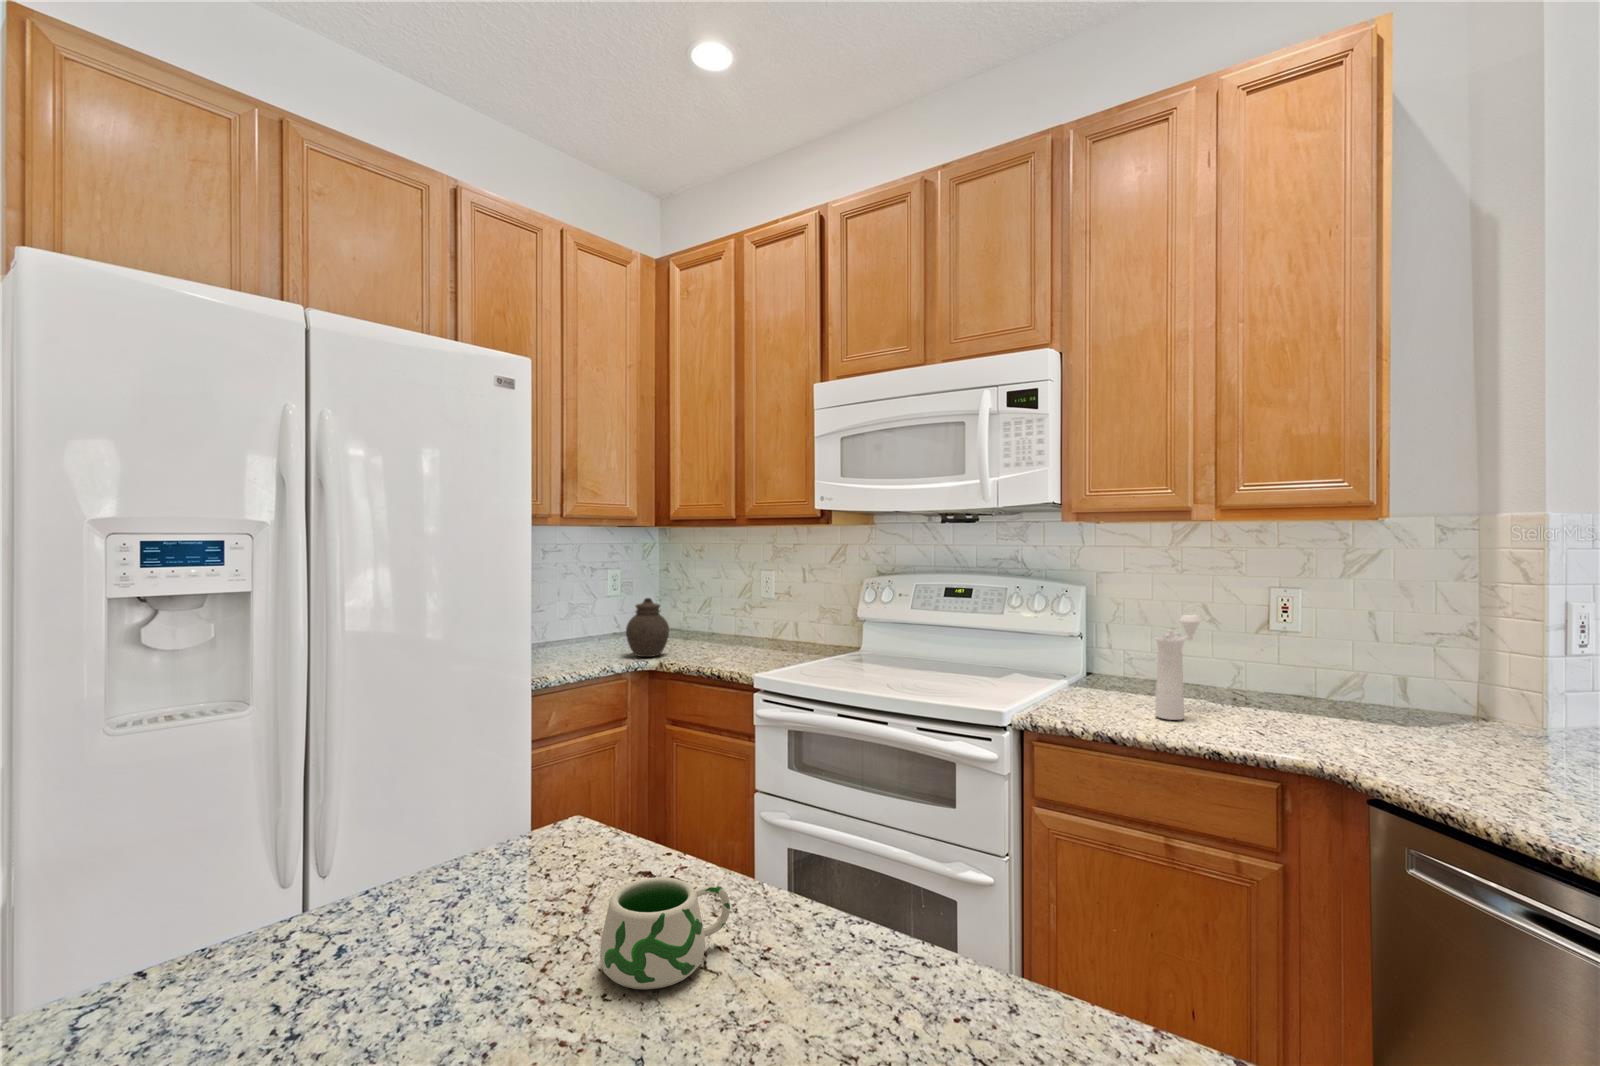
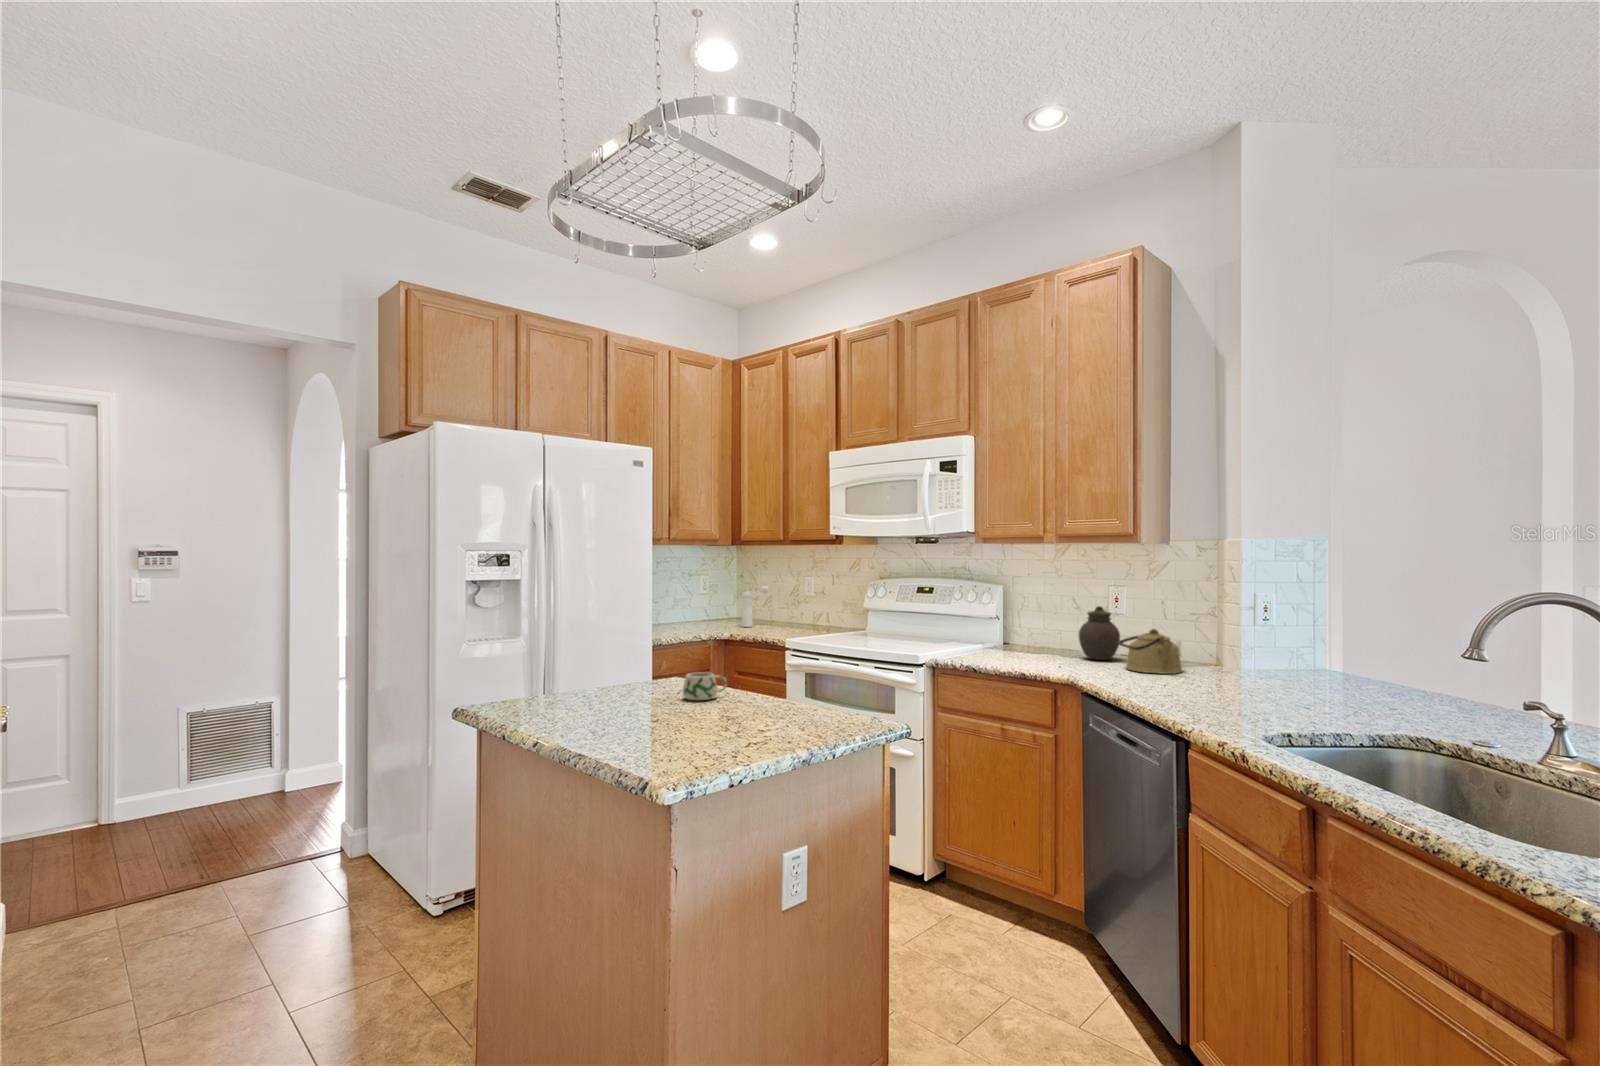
jar: present [626,598,669,657] -> present [1079,606,1120,660]
pepper mill: present [1155,615,1201,720] -> present [742,586,769,627]
kettle: none [1359,668,1499,751] -> present [1119,629,1182,674]

